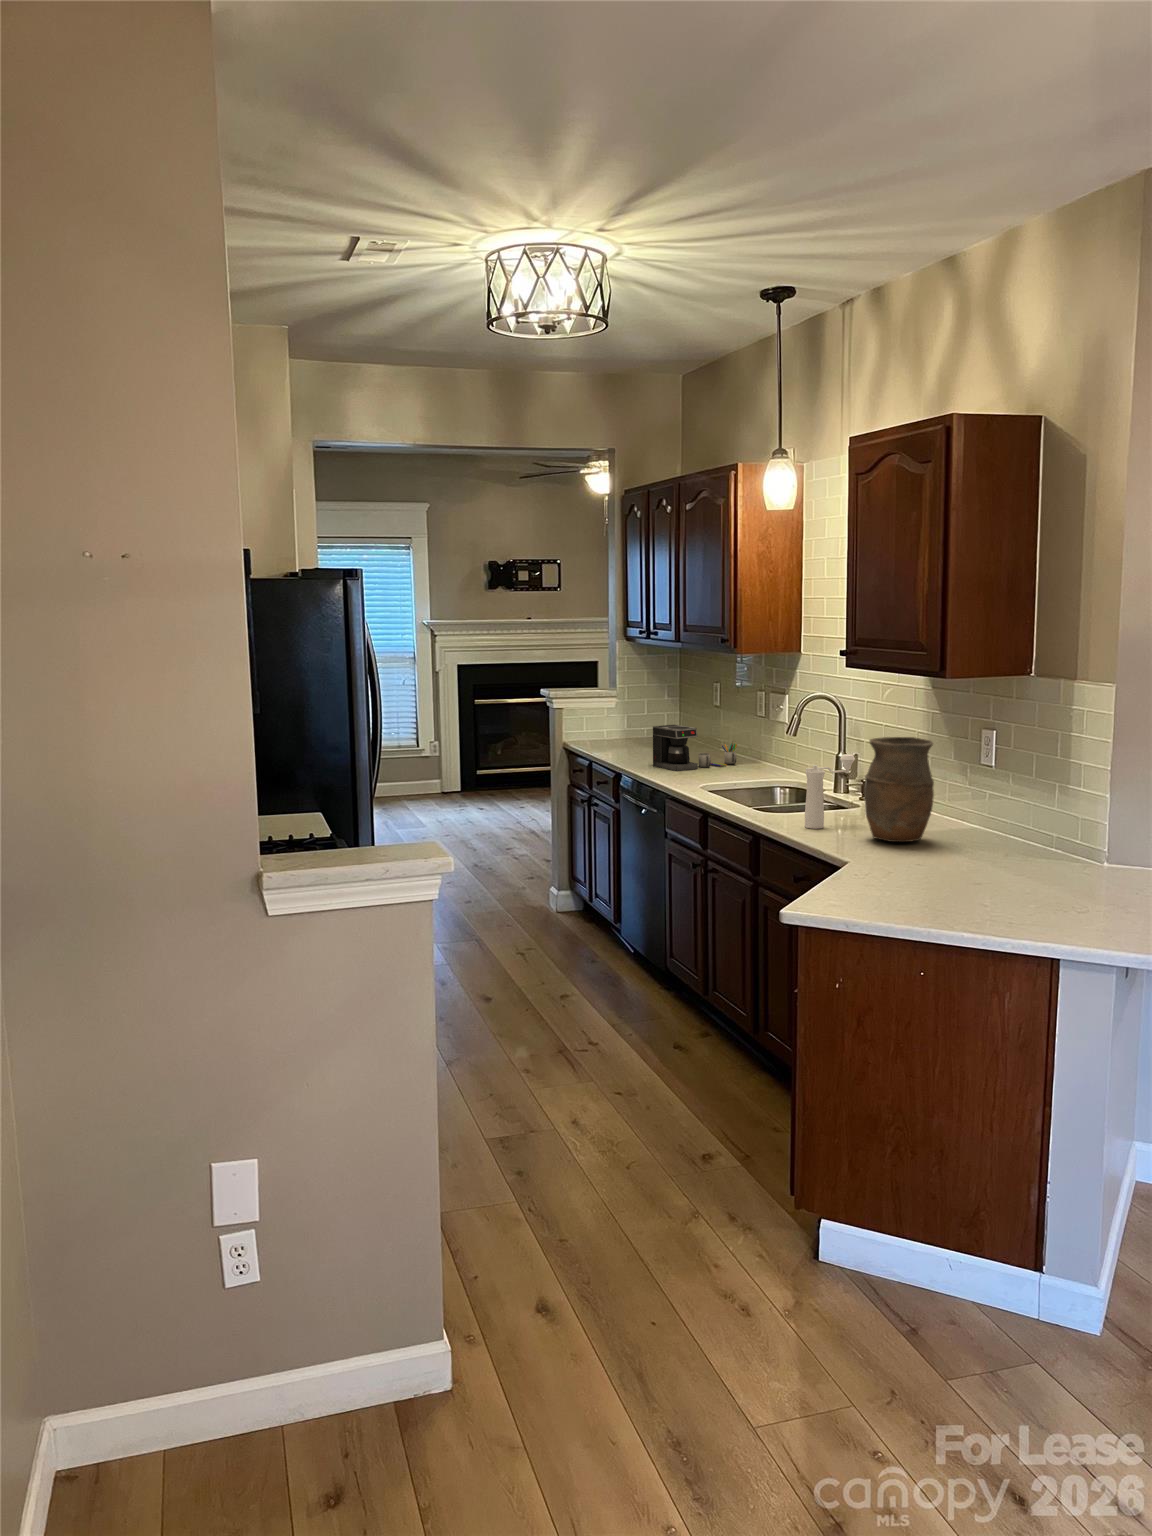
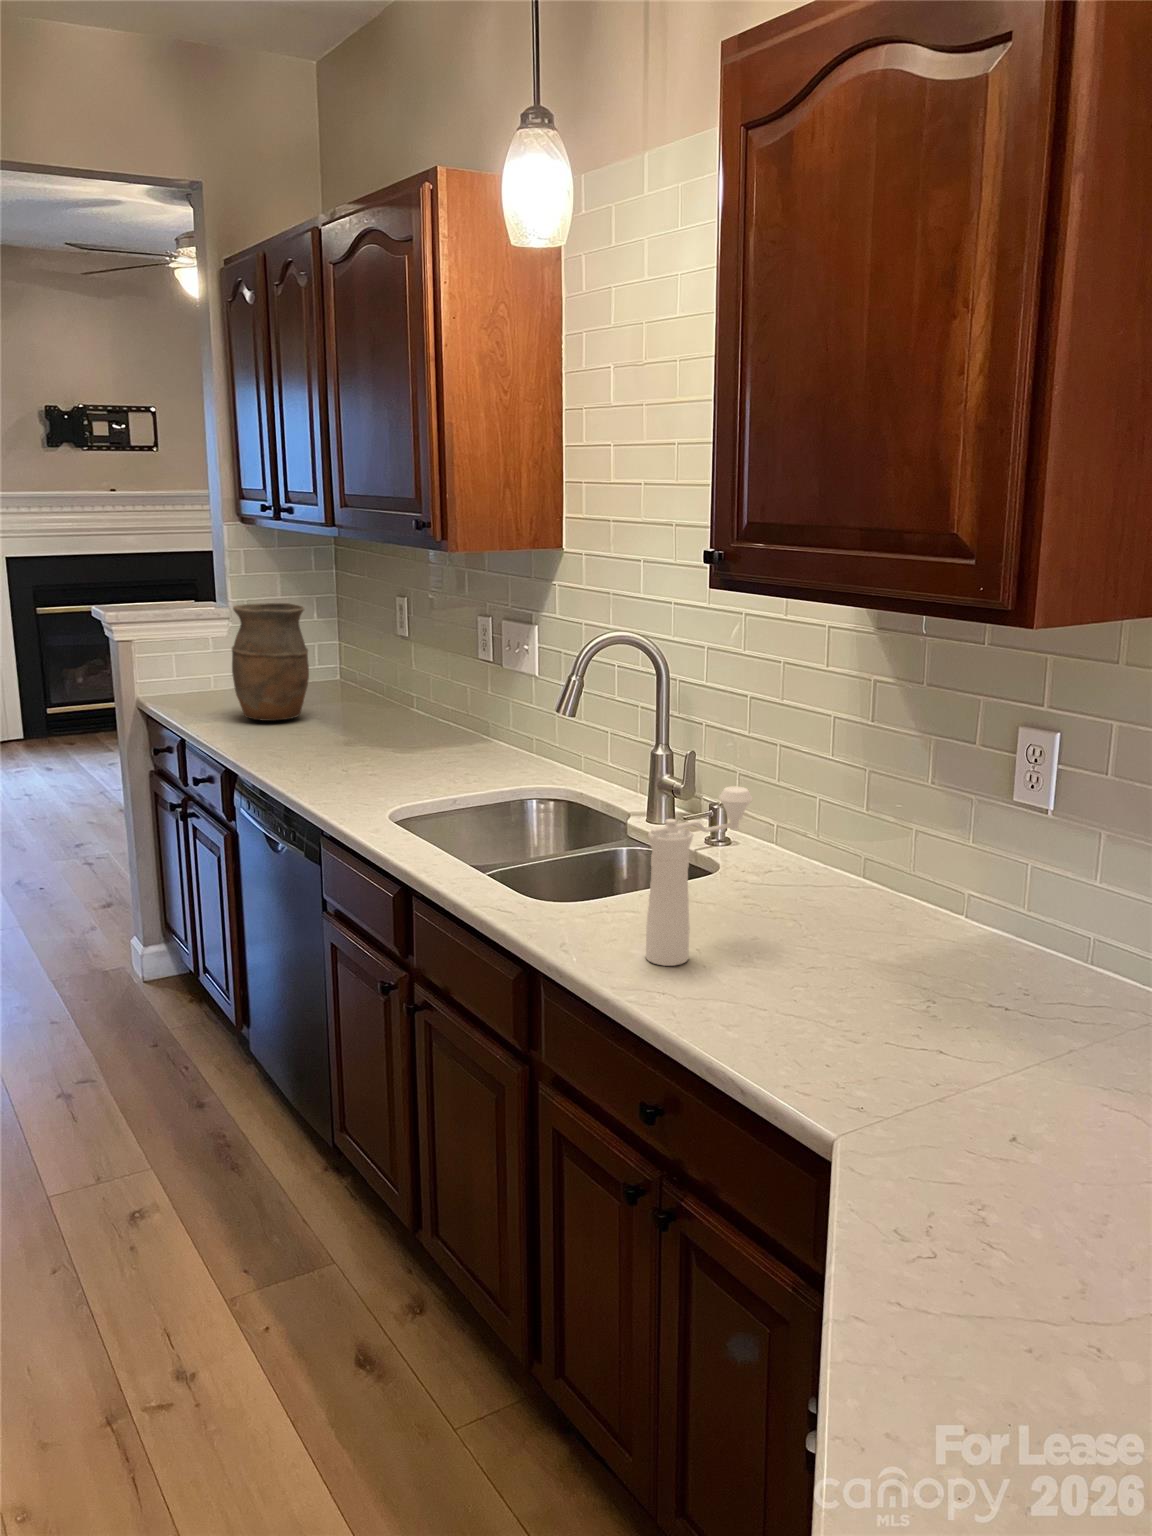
coffee maker: present [653,725,737,771] -> none [290,679,446,771]
vase: present [864,737,934,842] -> present [232,603,309,721]

